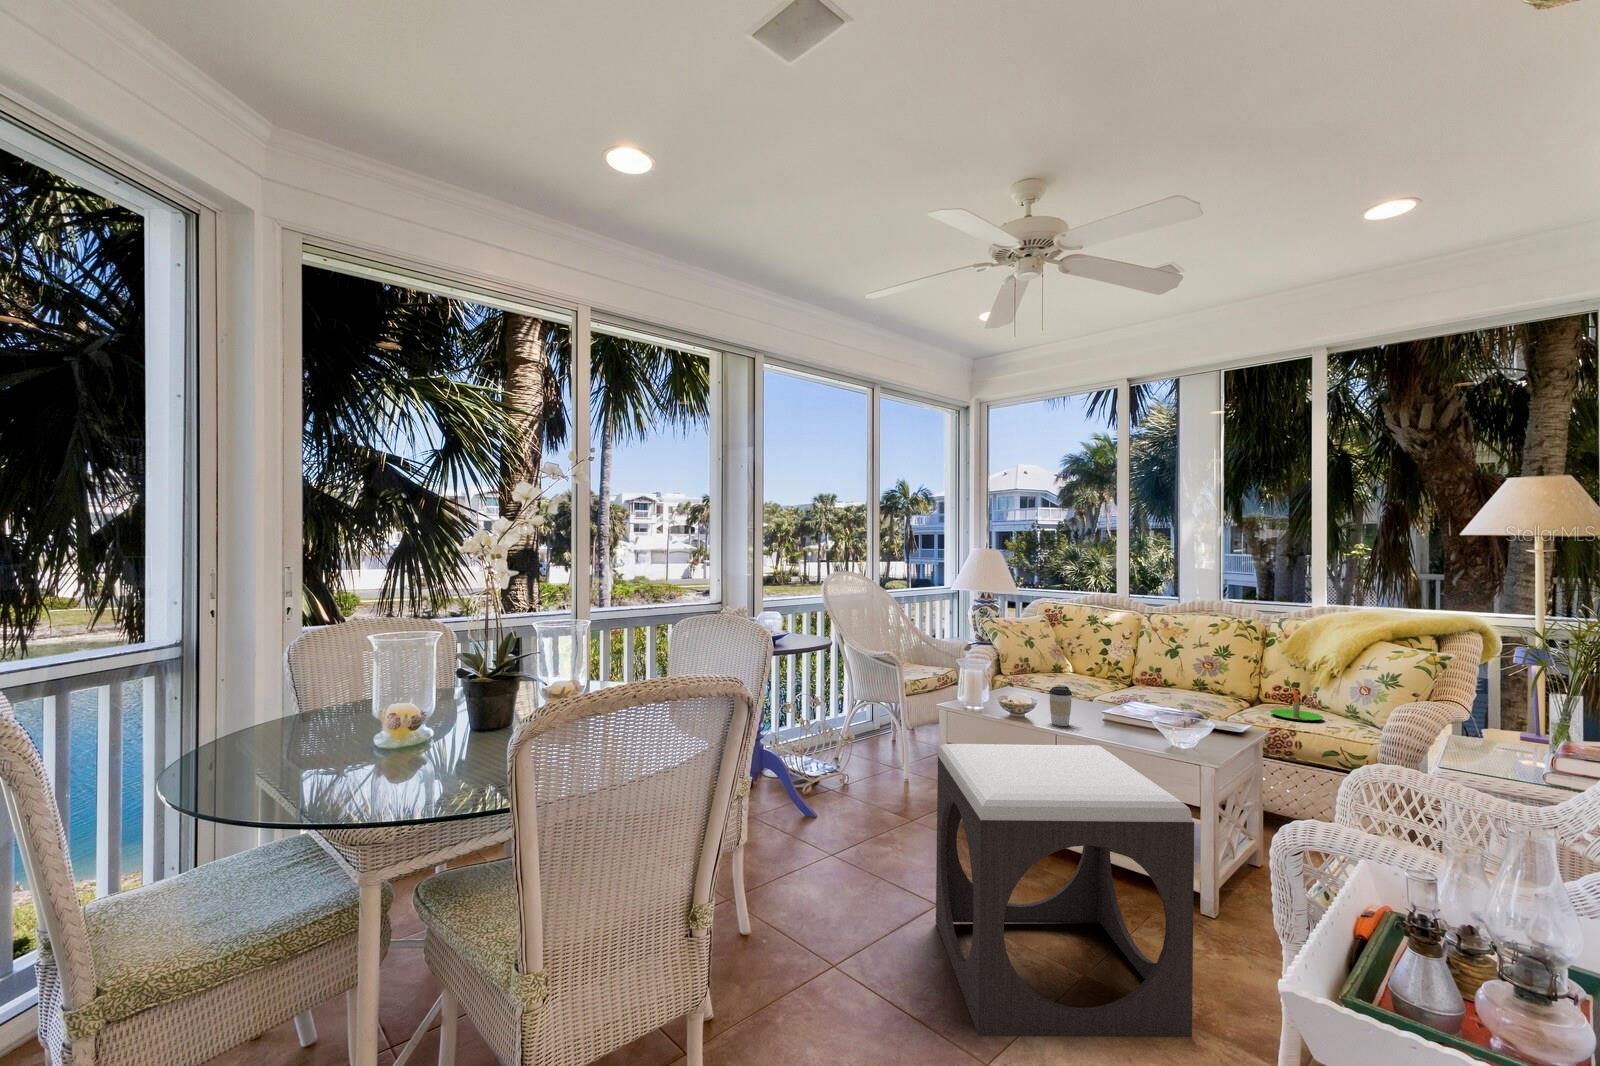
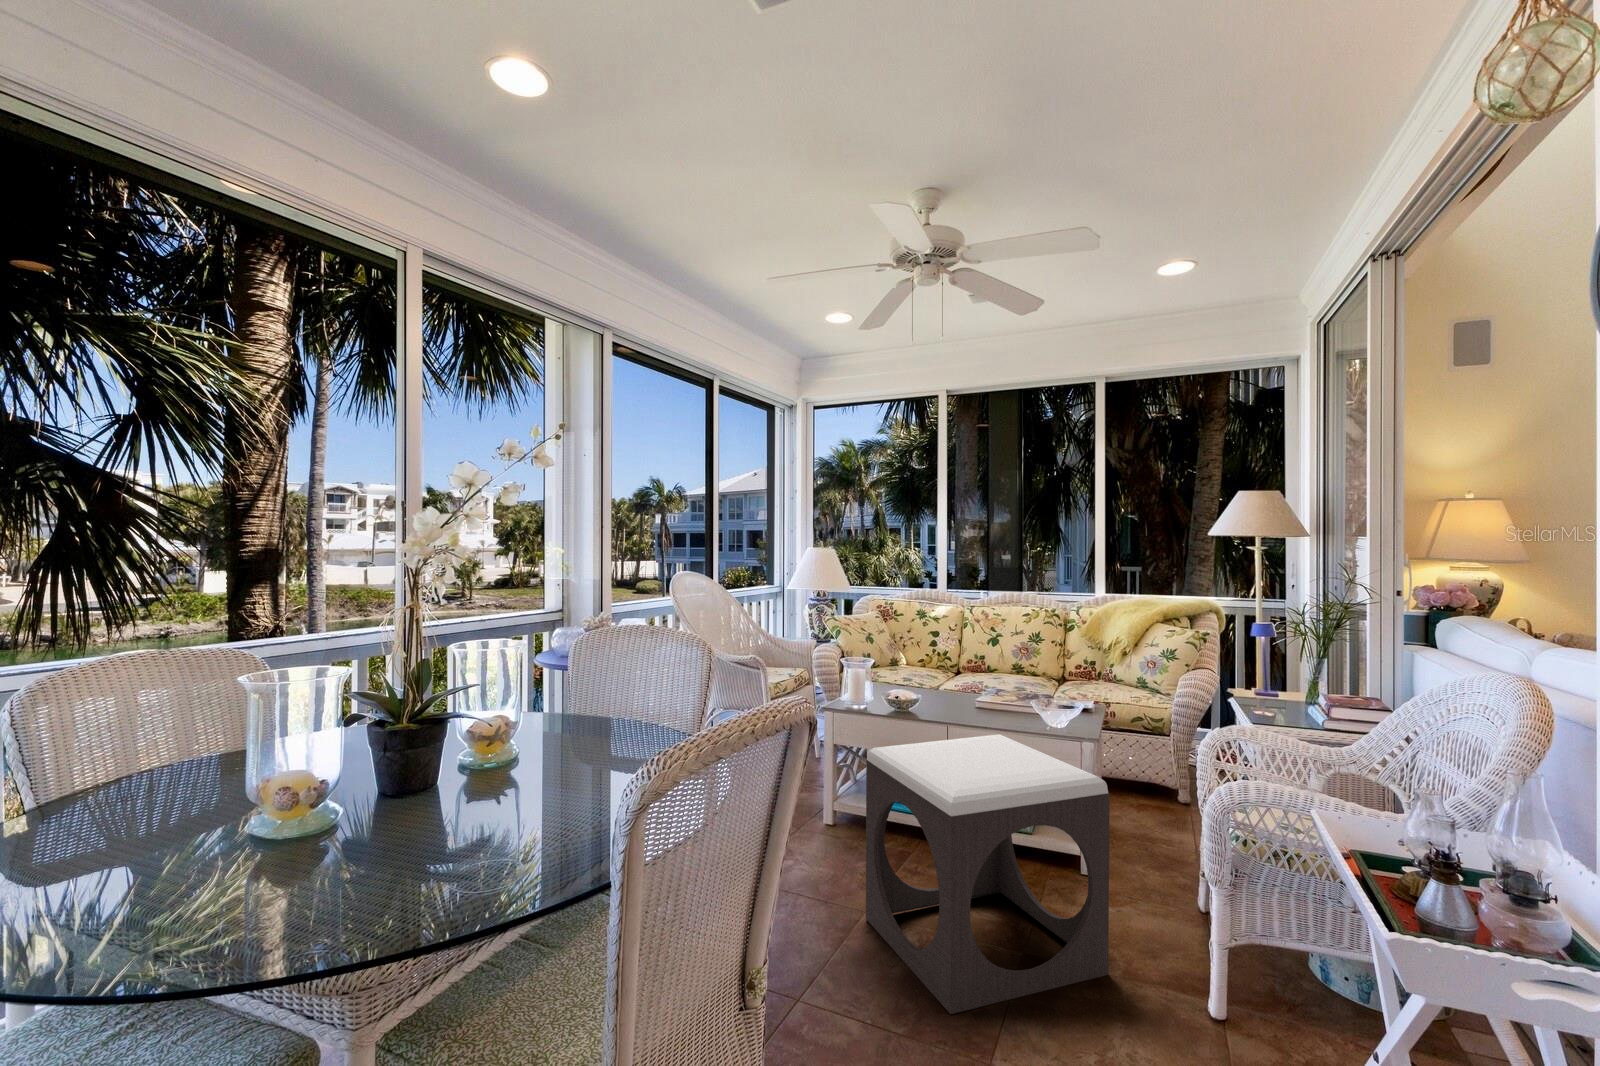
coffee cup: present [1049,687,1072,726] -> none [926,681,947,718]
candle: present [1270,689,1323,721] -> none [1082,667,1123,694]

